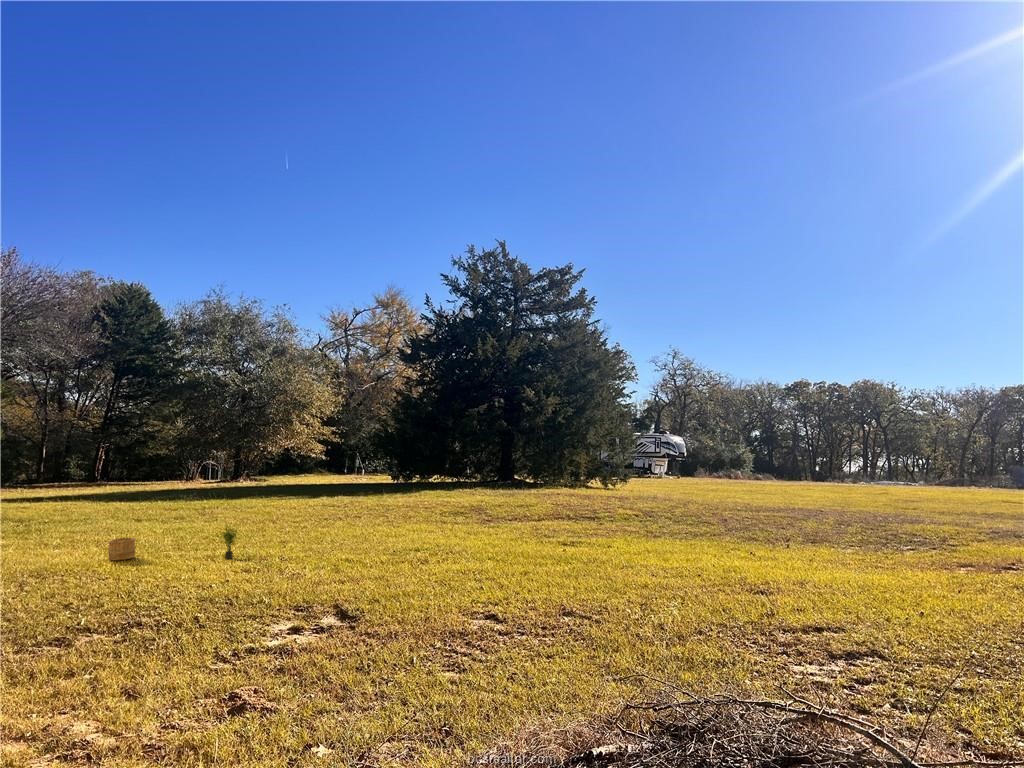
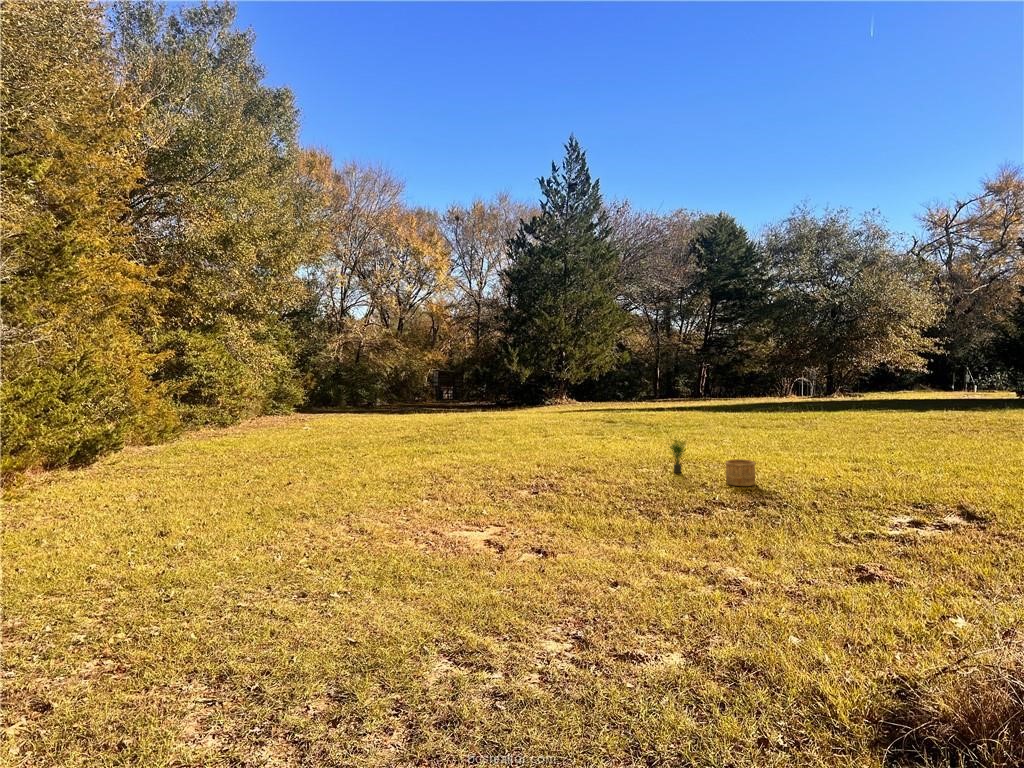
potted plant: present [221,528,237,559] -> present [670,440,686,473]

